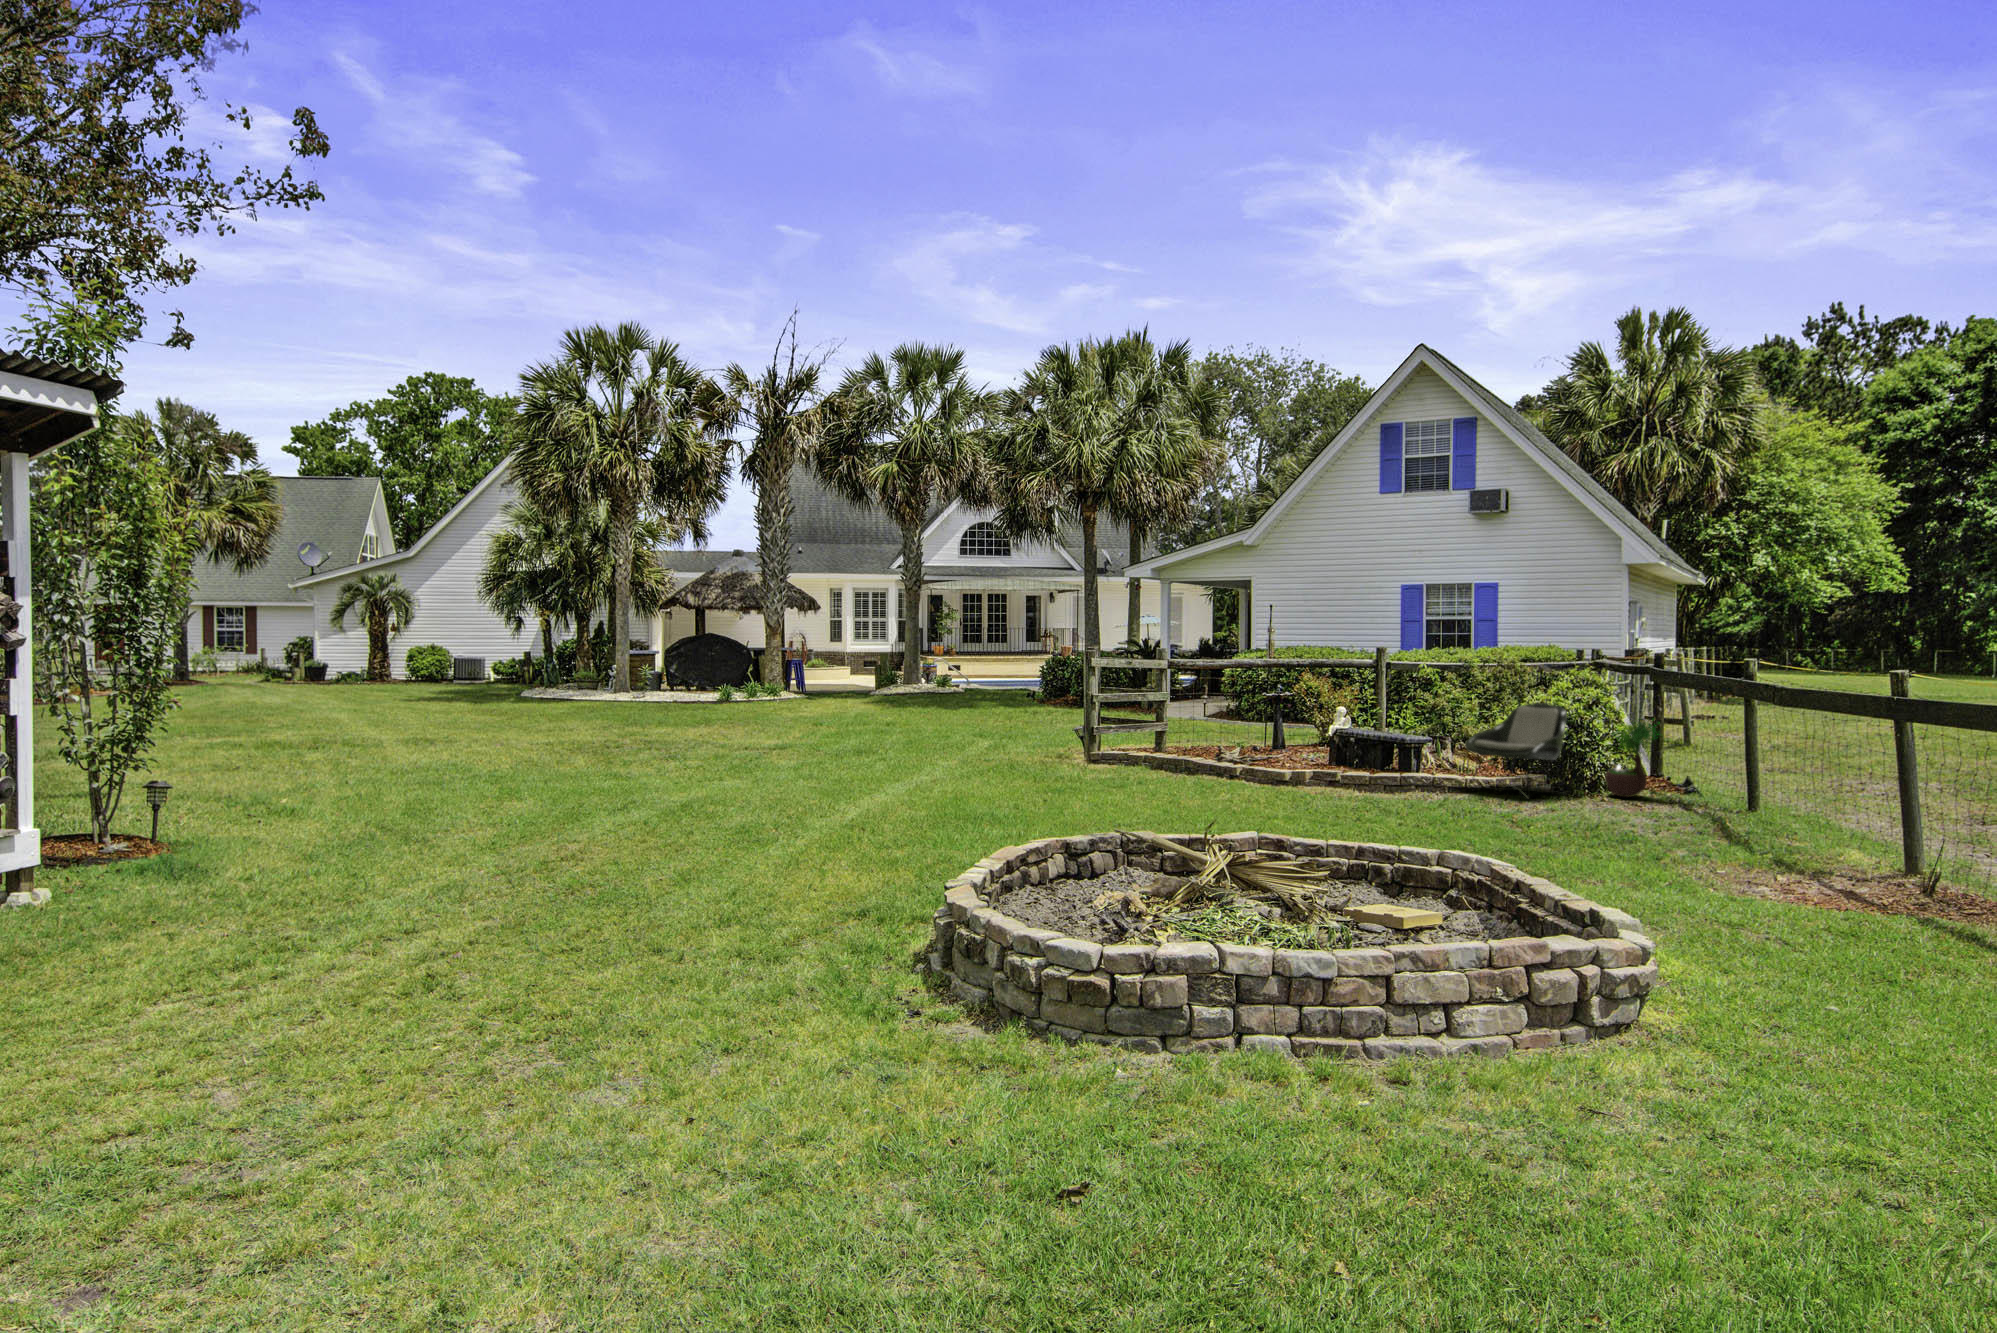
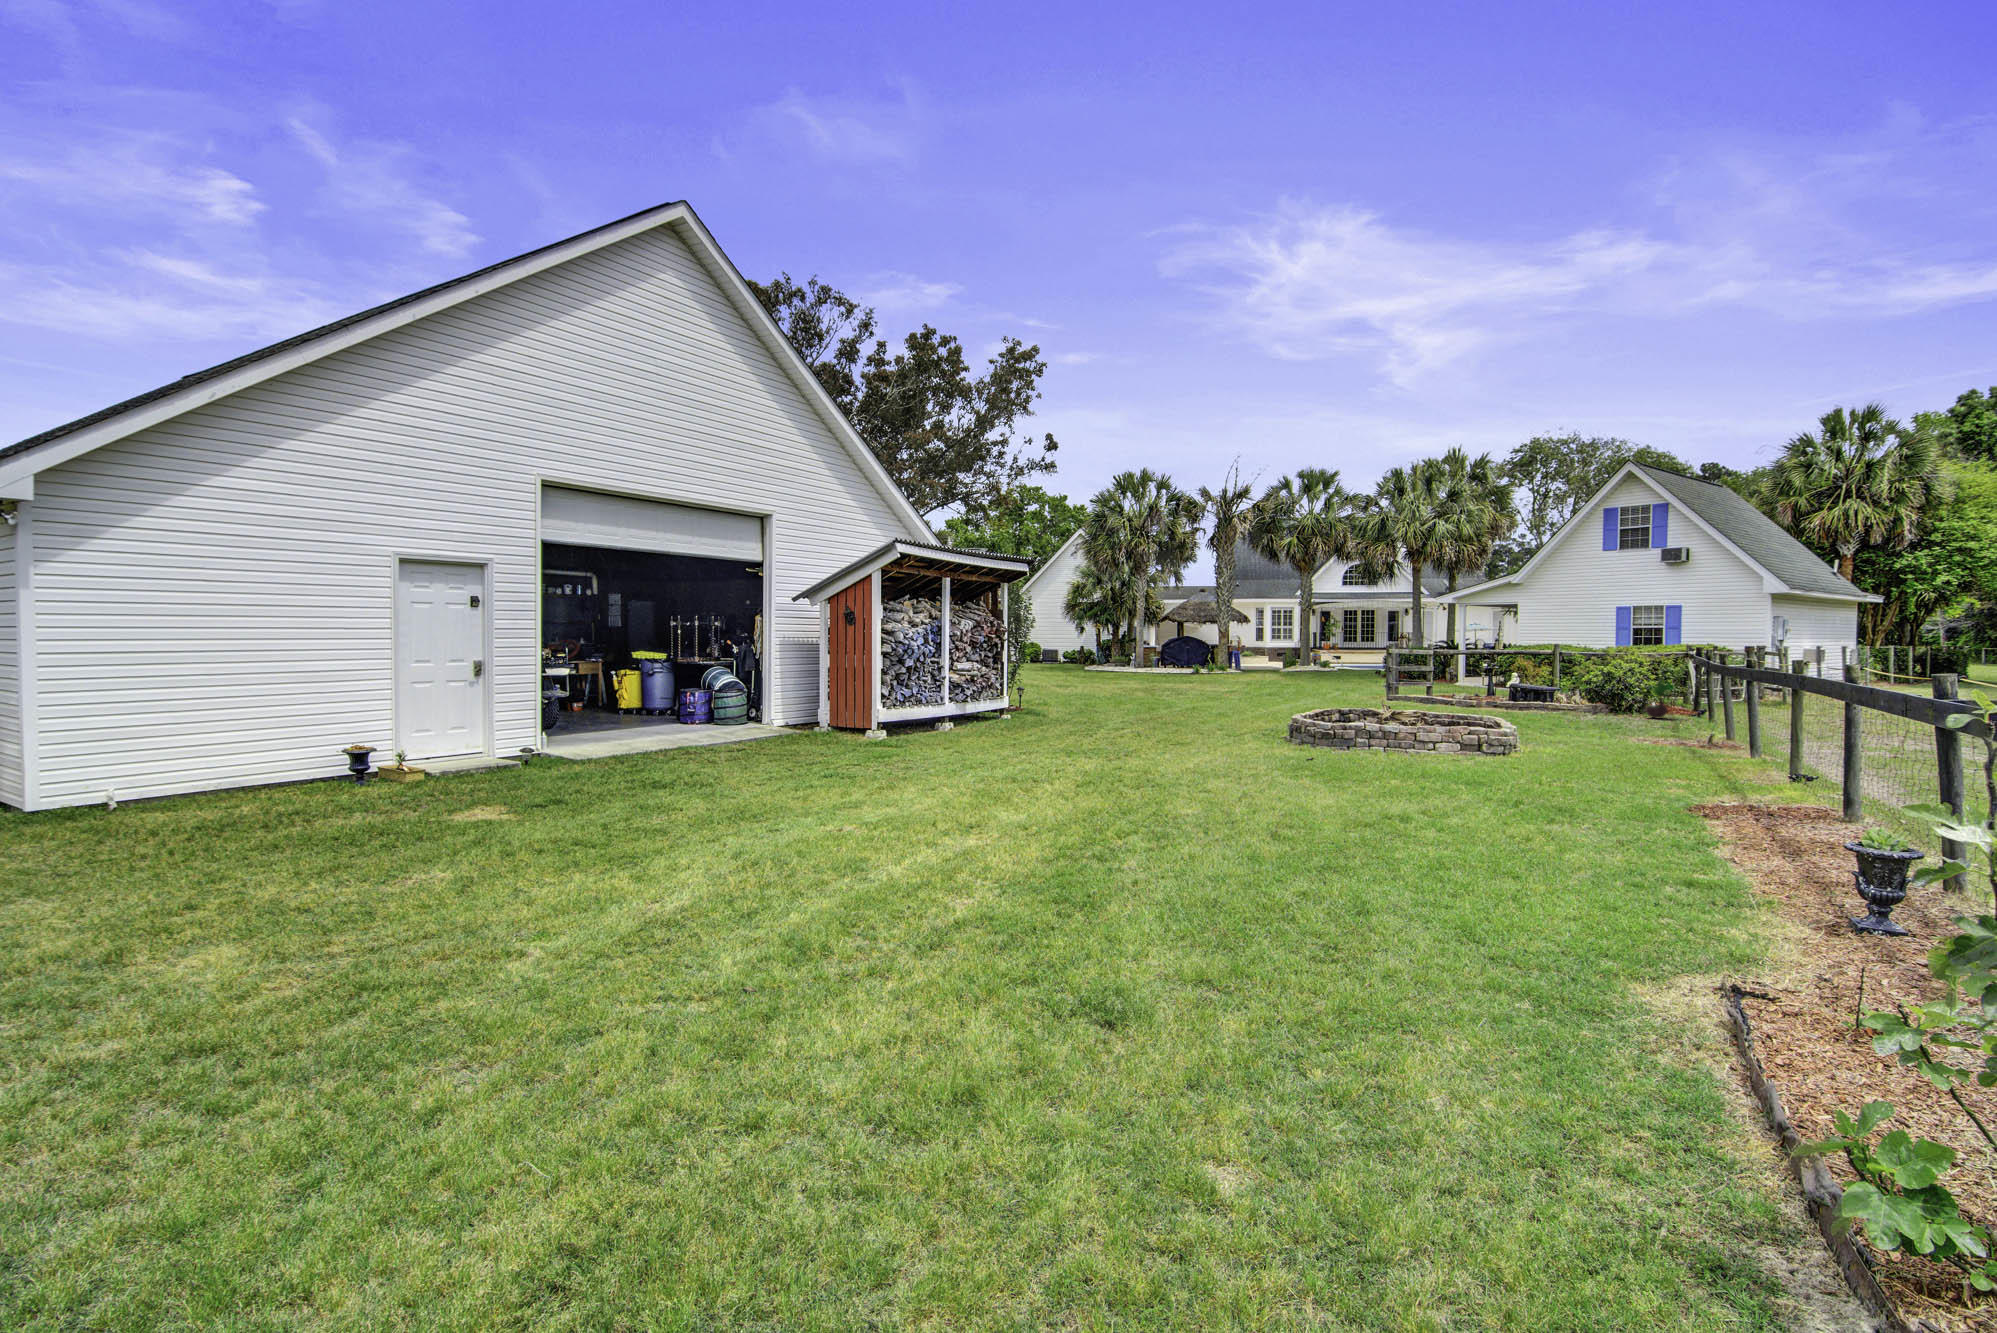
lounge chair: present [1465,703,1571,800] -> none [1571,673,1627,718]

